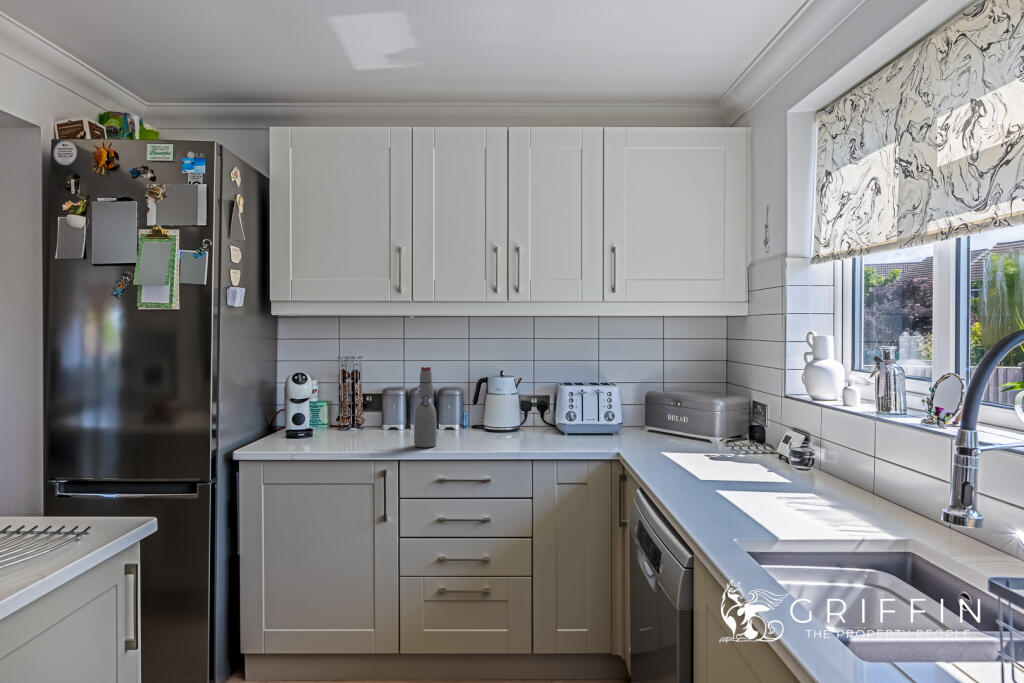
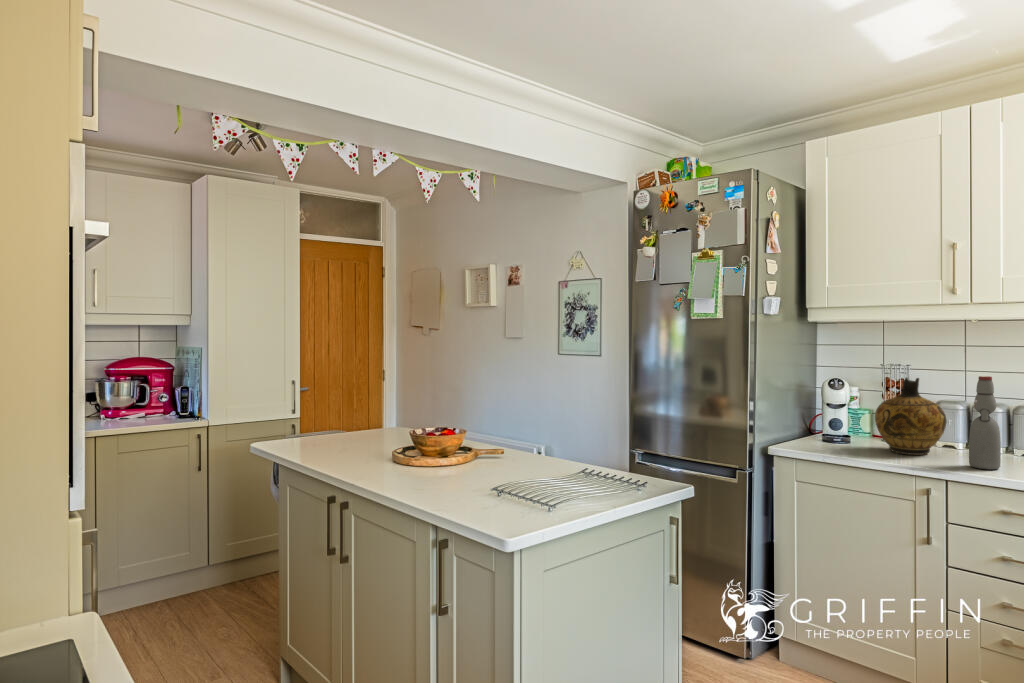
ceramic jug: none [336,370,395,441] -> present [875,378,947,455]

